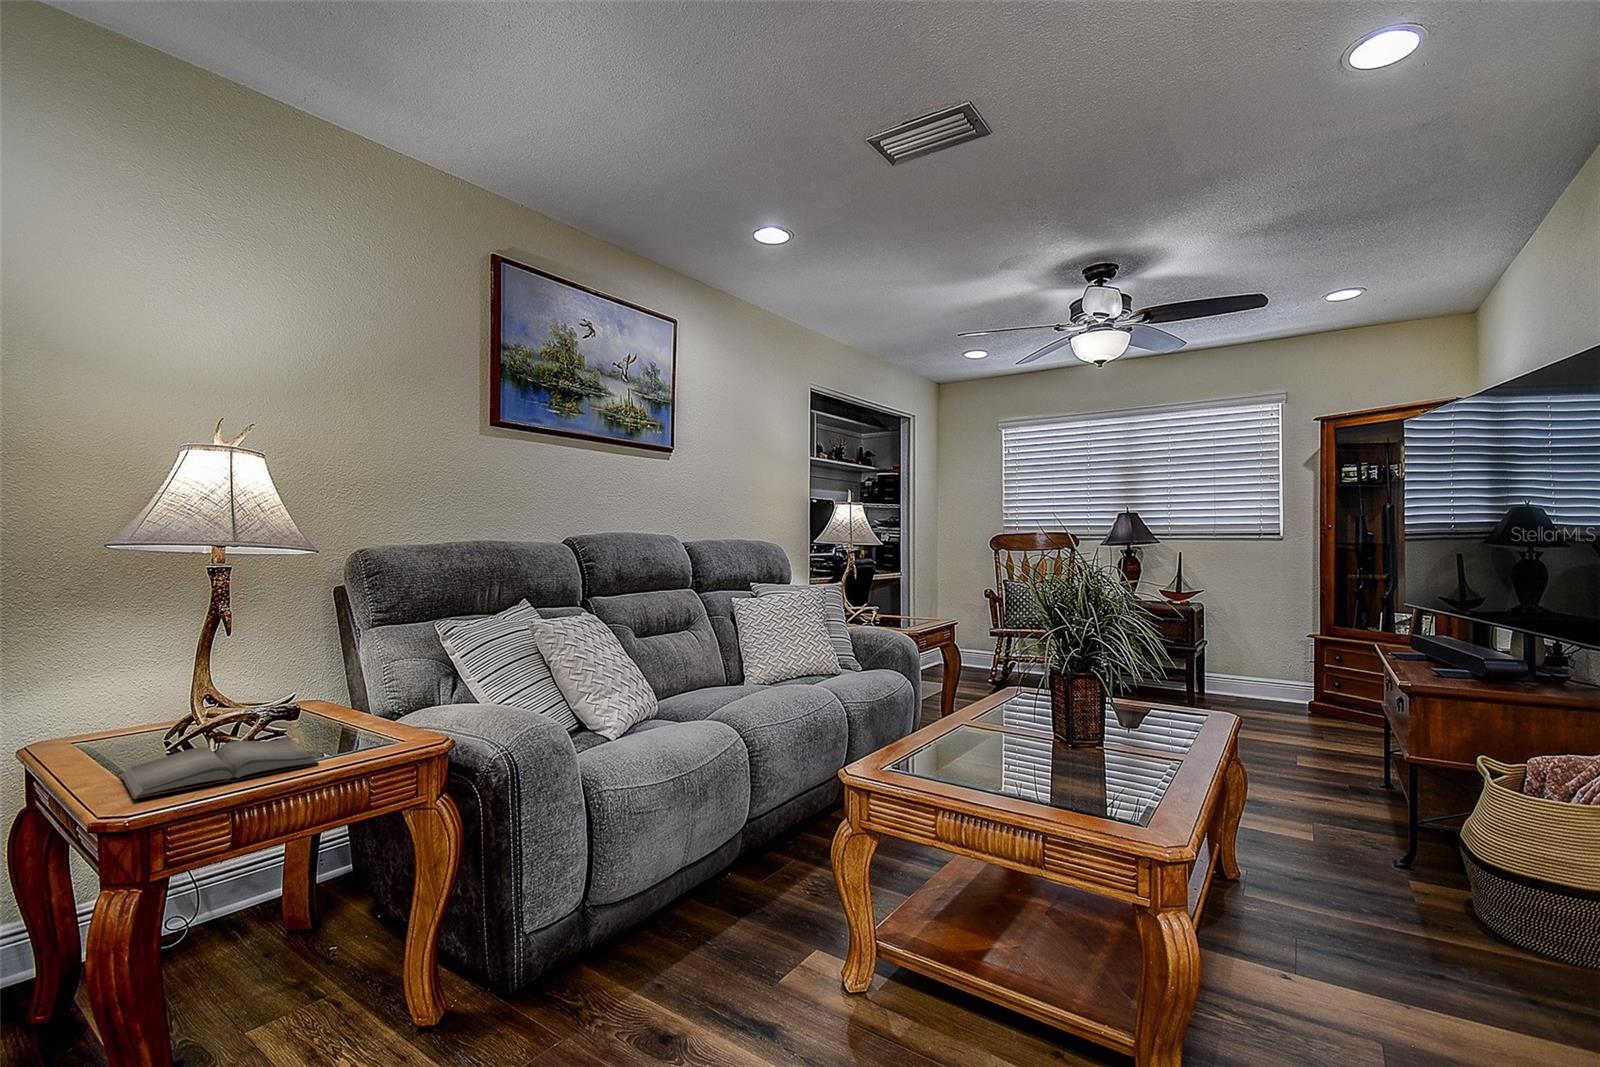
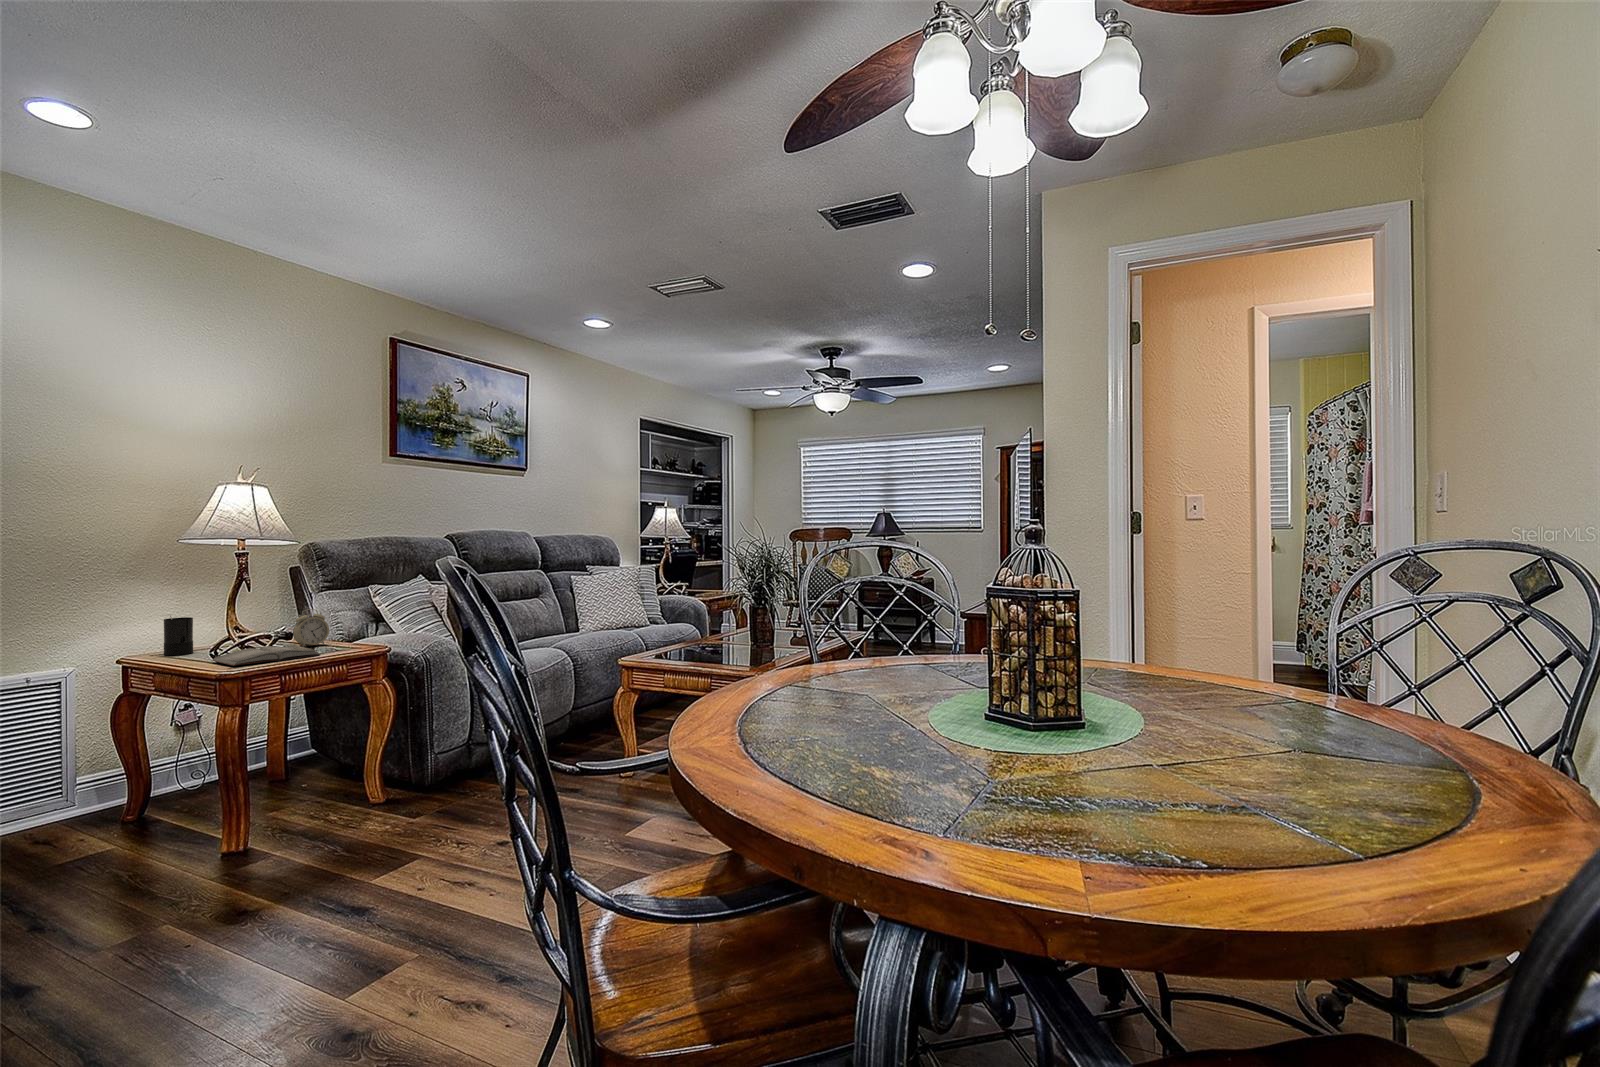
alarm clock: none [297,666,358,735] -> present [293,609,329,647]
candle: none [83,675,137,747] -> present [164,615,193,655]

